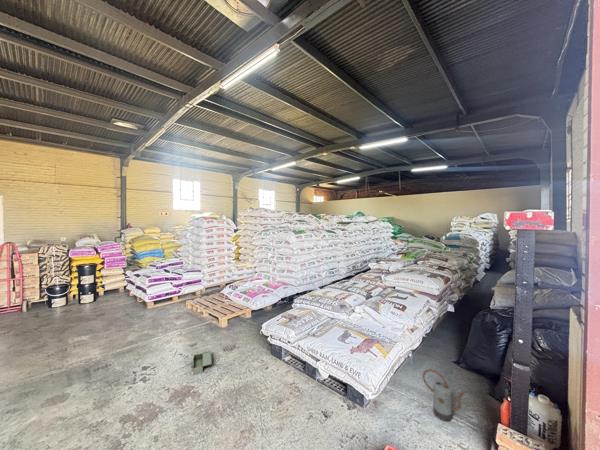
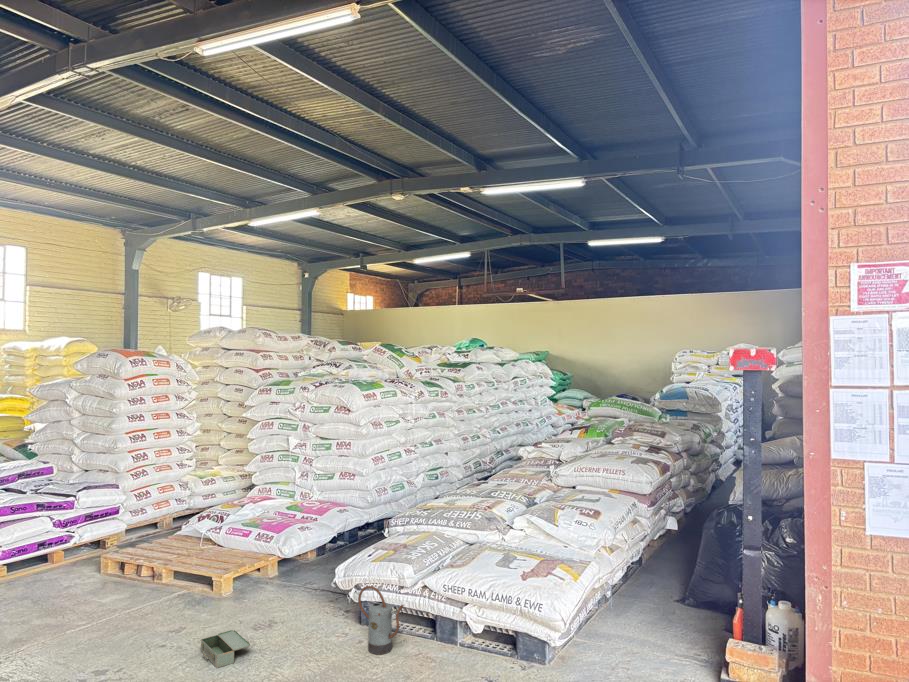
watering can: present [423,369,465,421] -> present [358,586,404,654]

